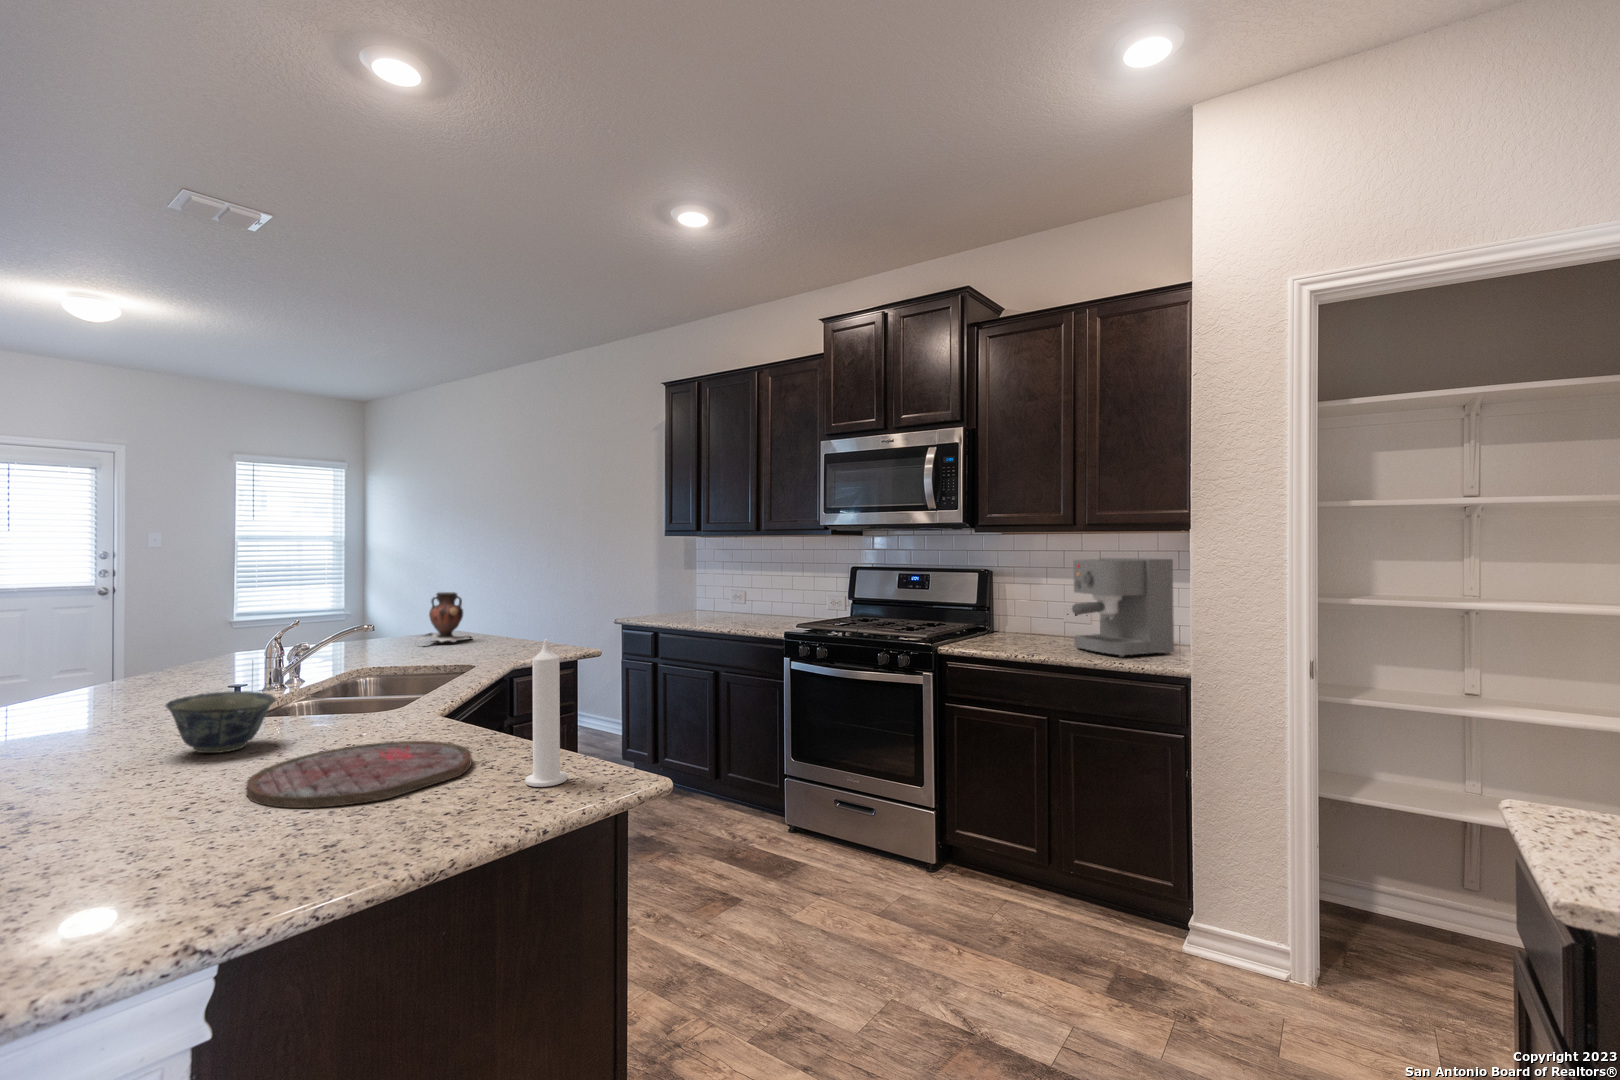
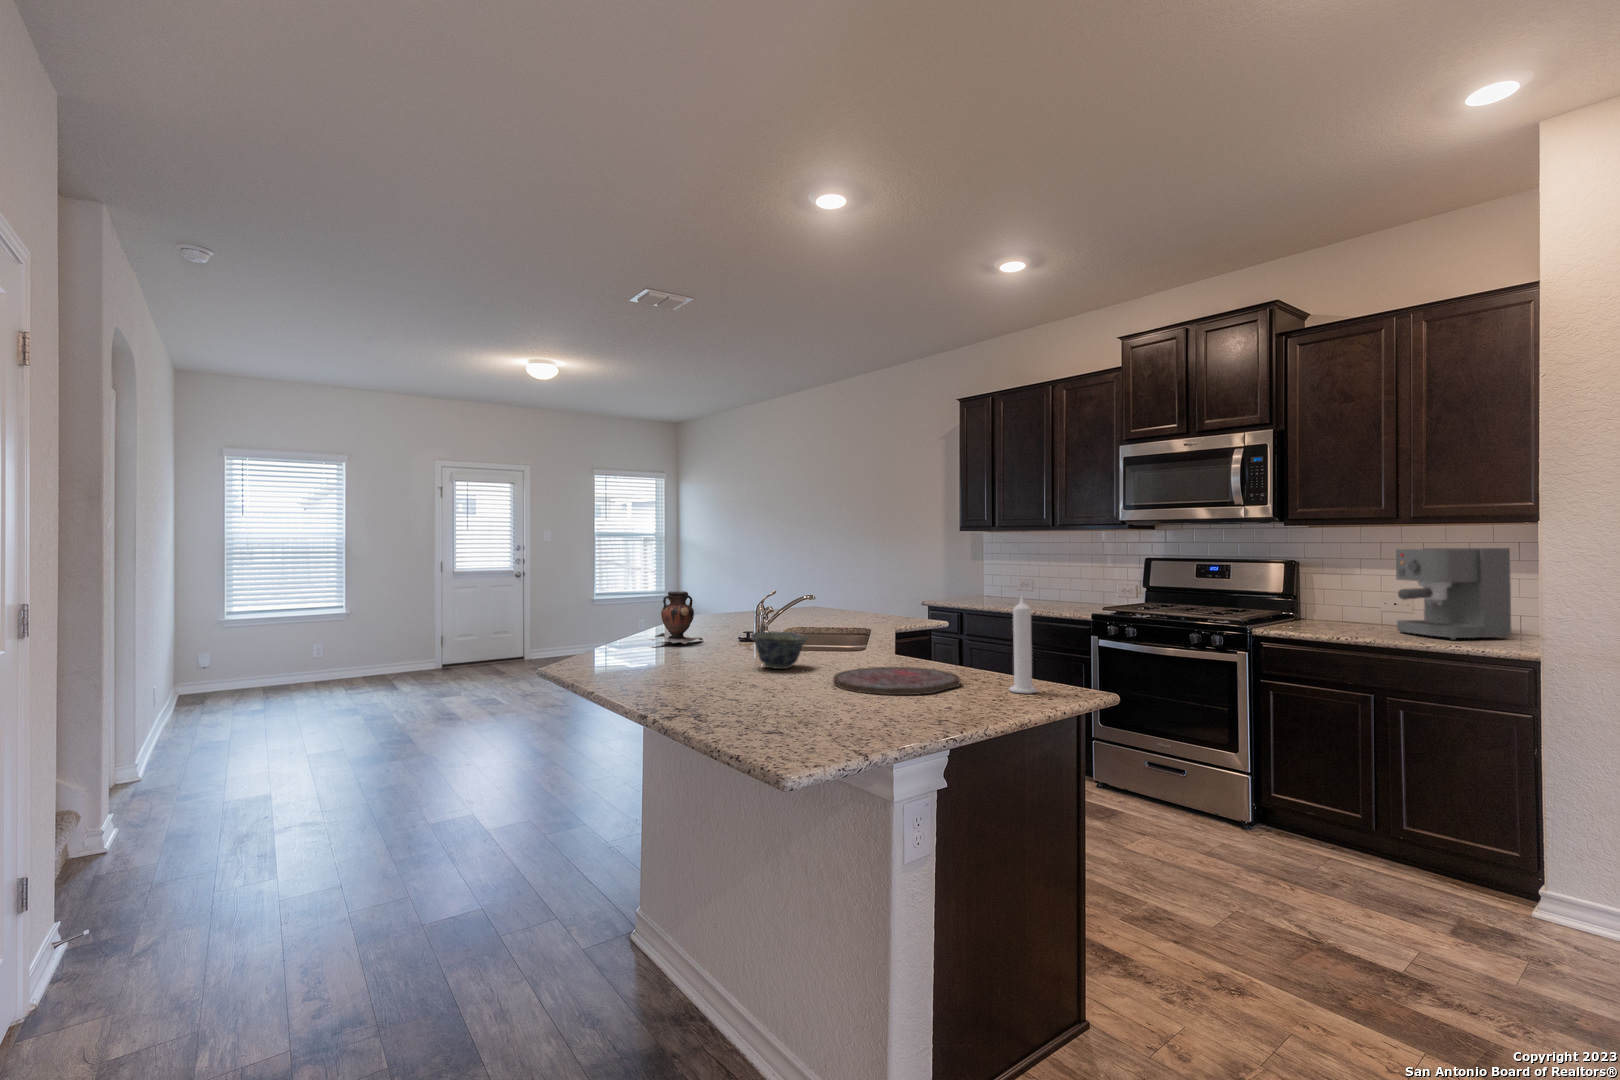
vase: present [419,592,472,642] -> present [649,591,703,644]

